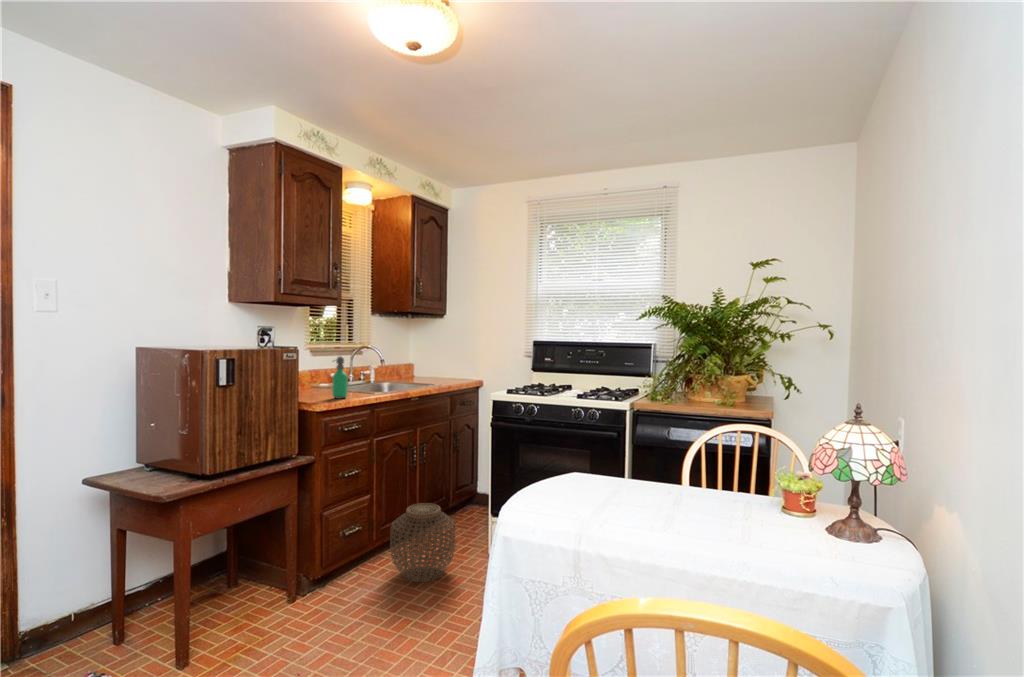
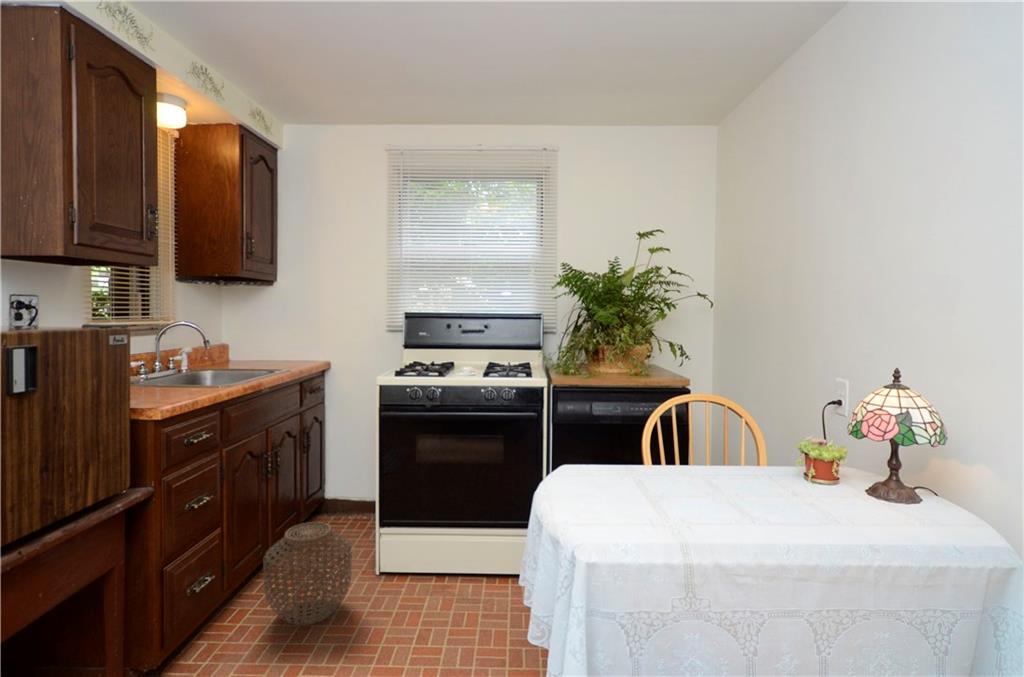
soap dispenser: present [332,356,348,399] -> none [162,339,187,399]

